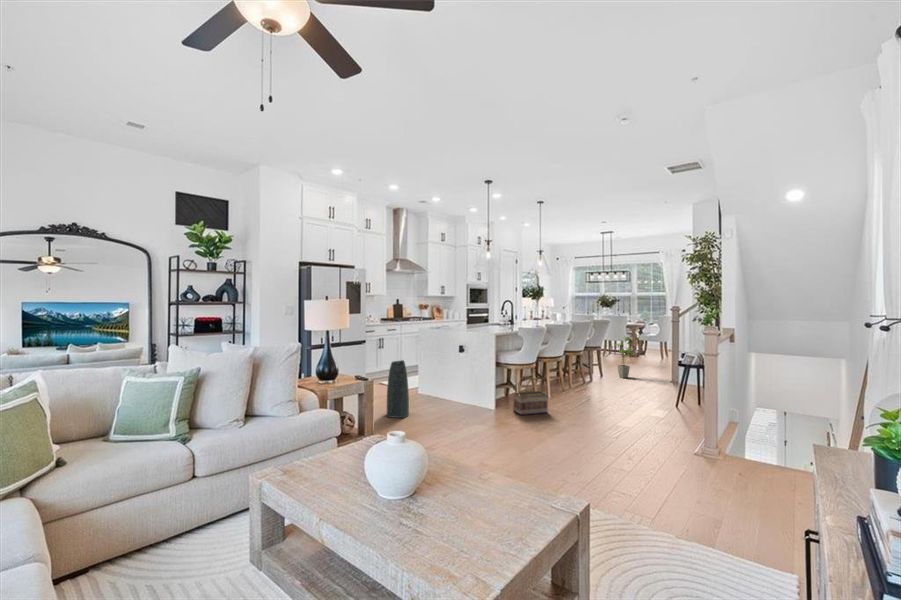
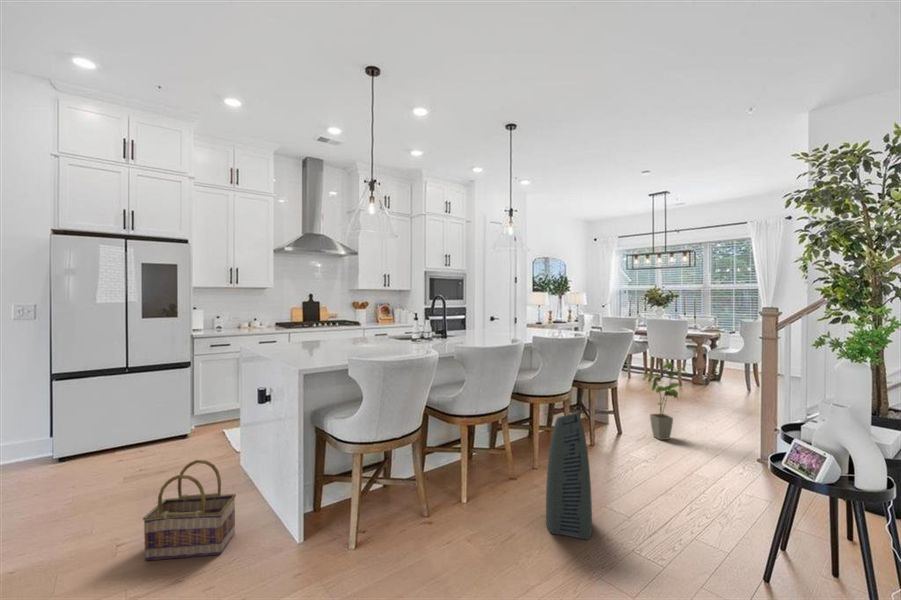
air purifier: present [387,360,409,418] -> present [546,412,592,540]
basket: present [513,376,548,415] -> present [143,460,236,560]

